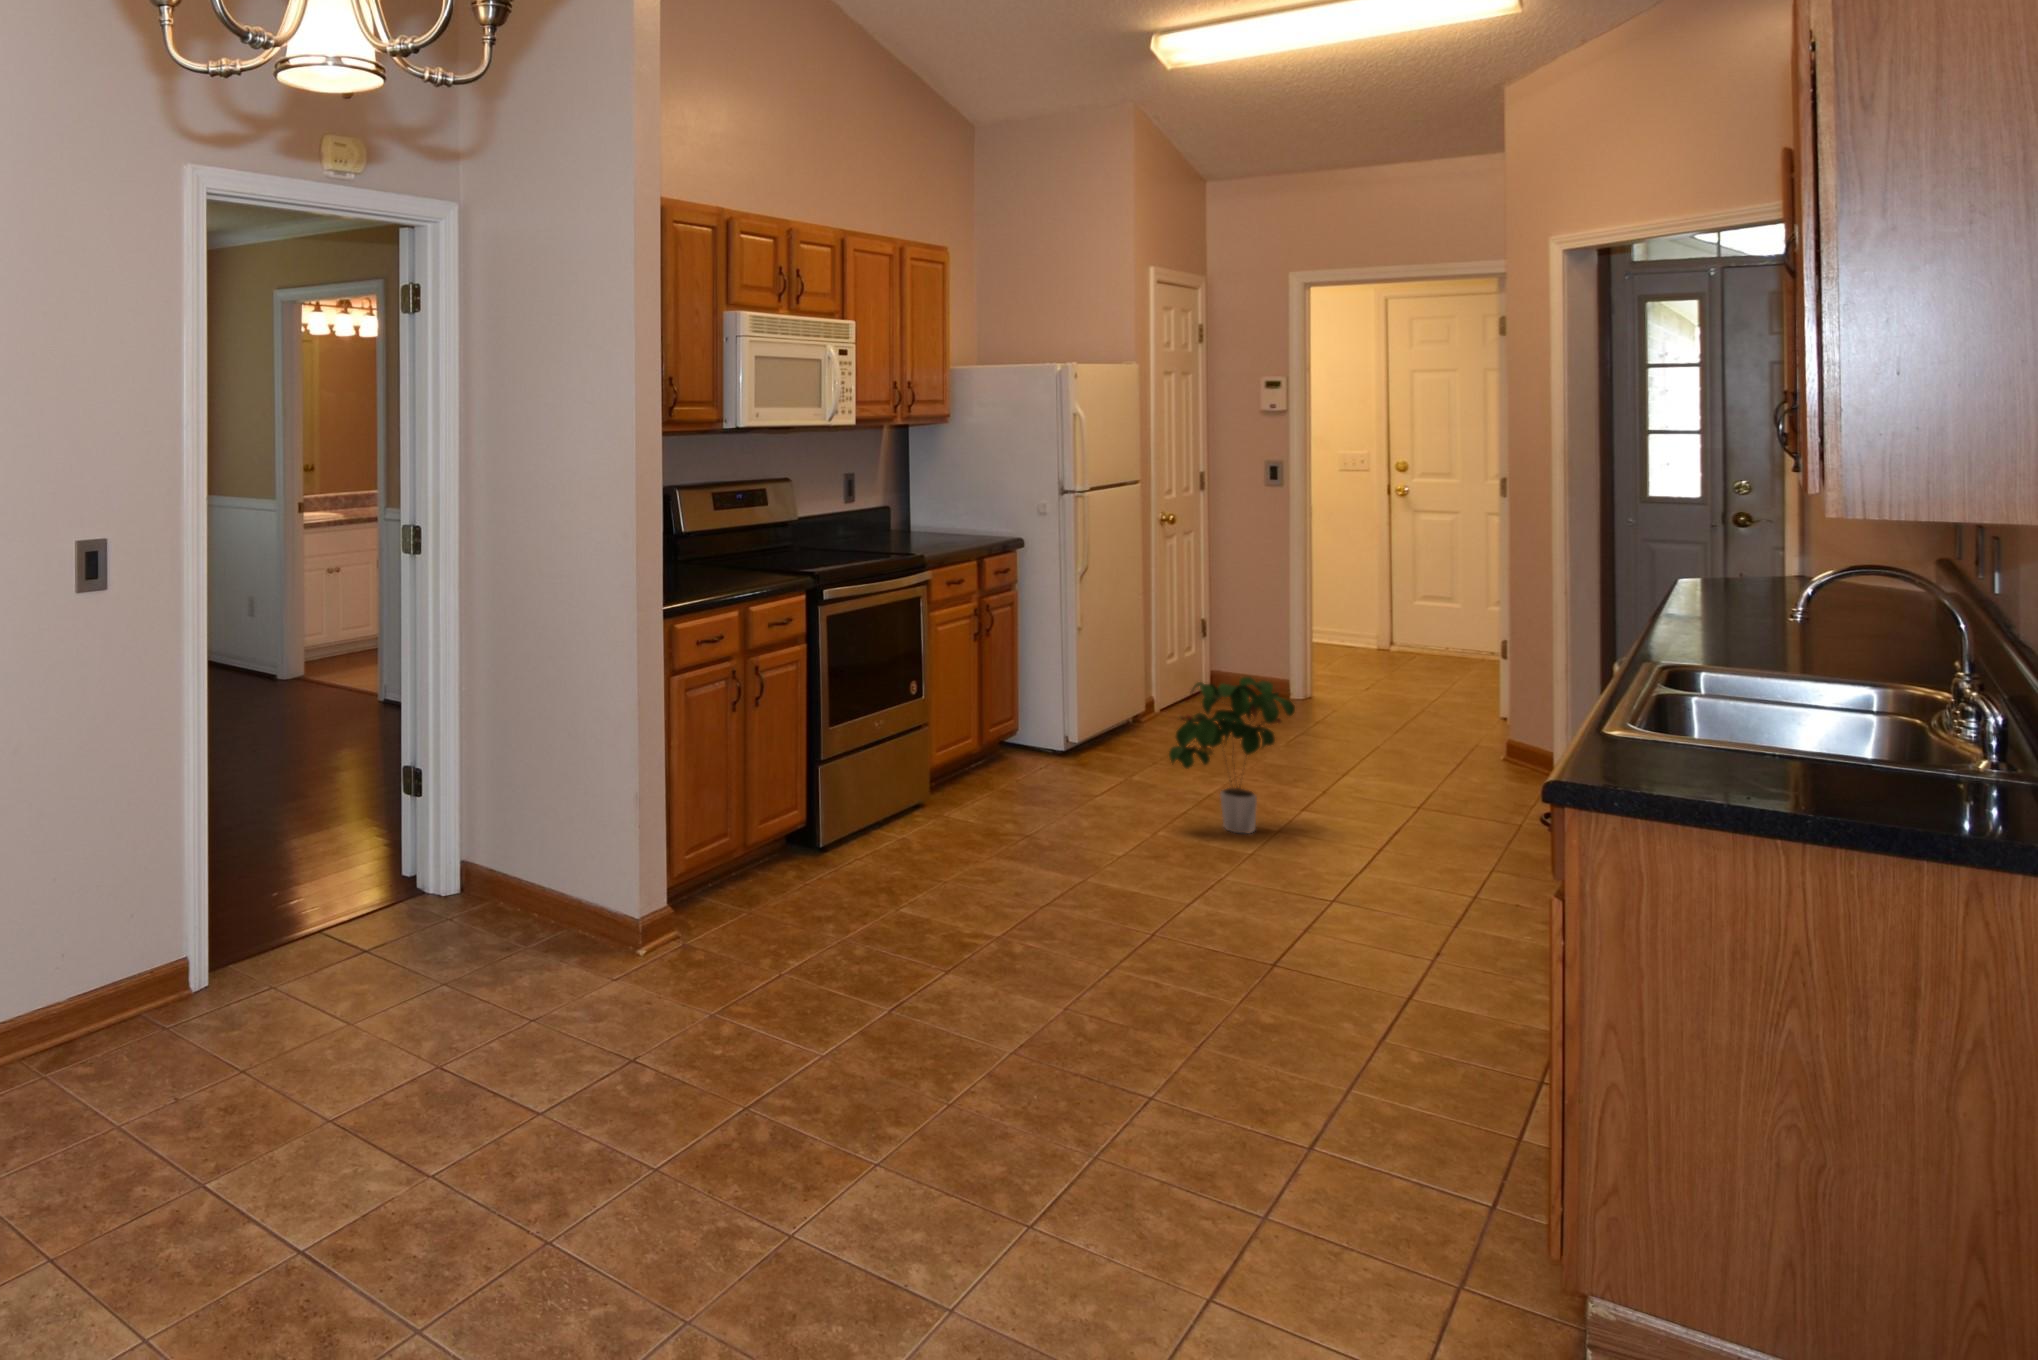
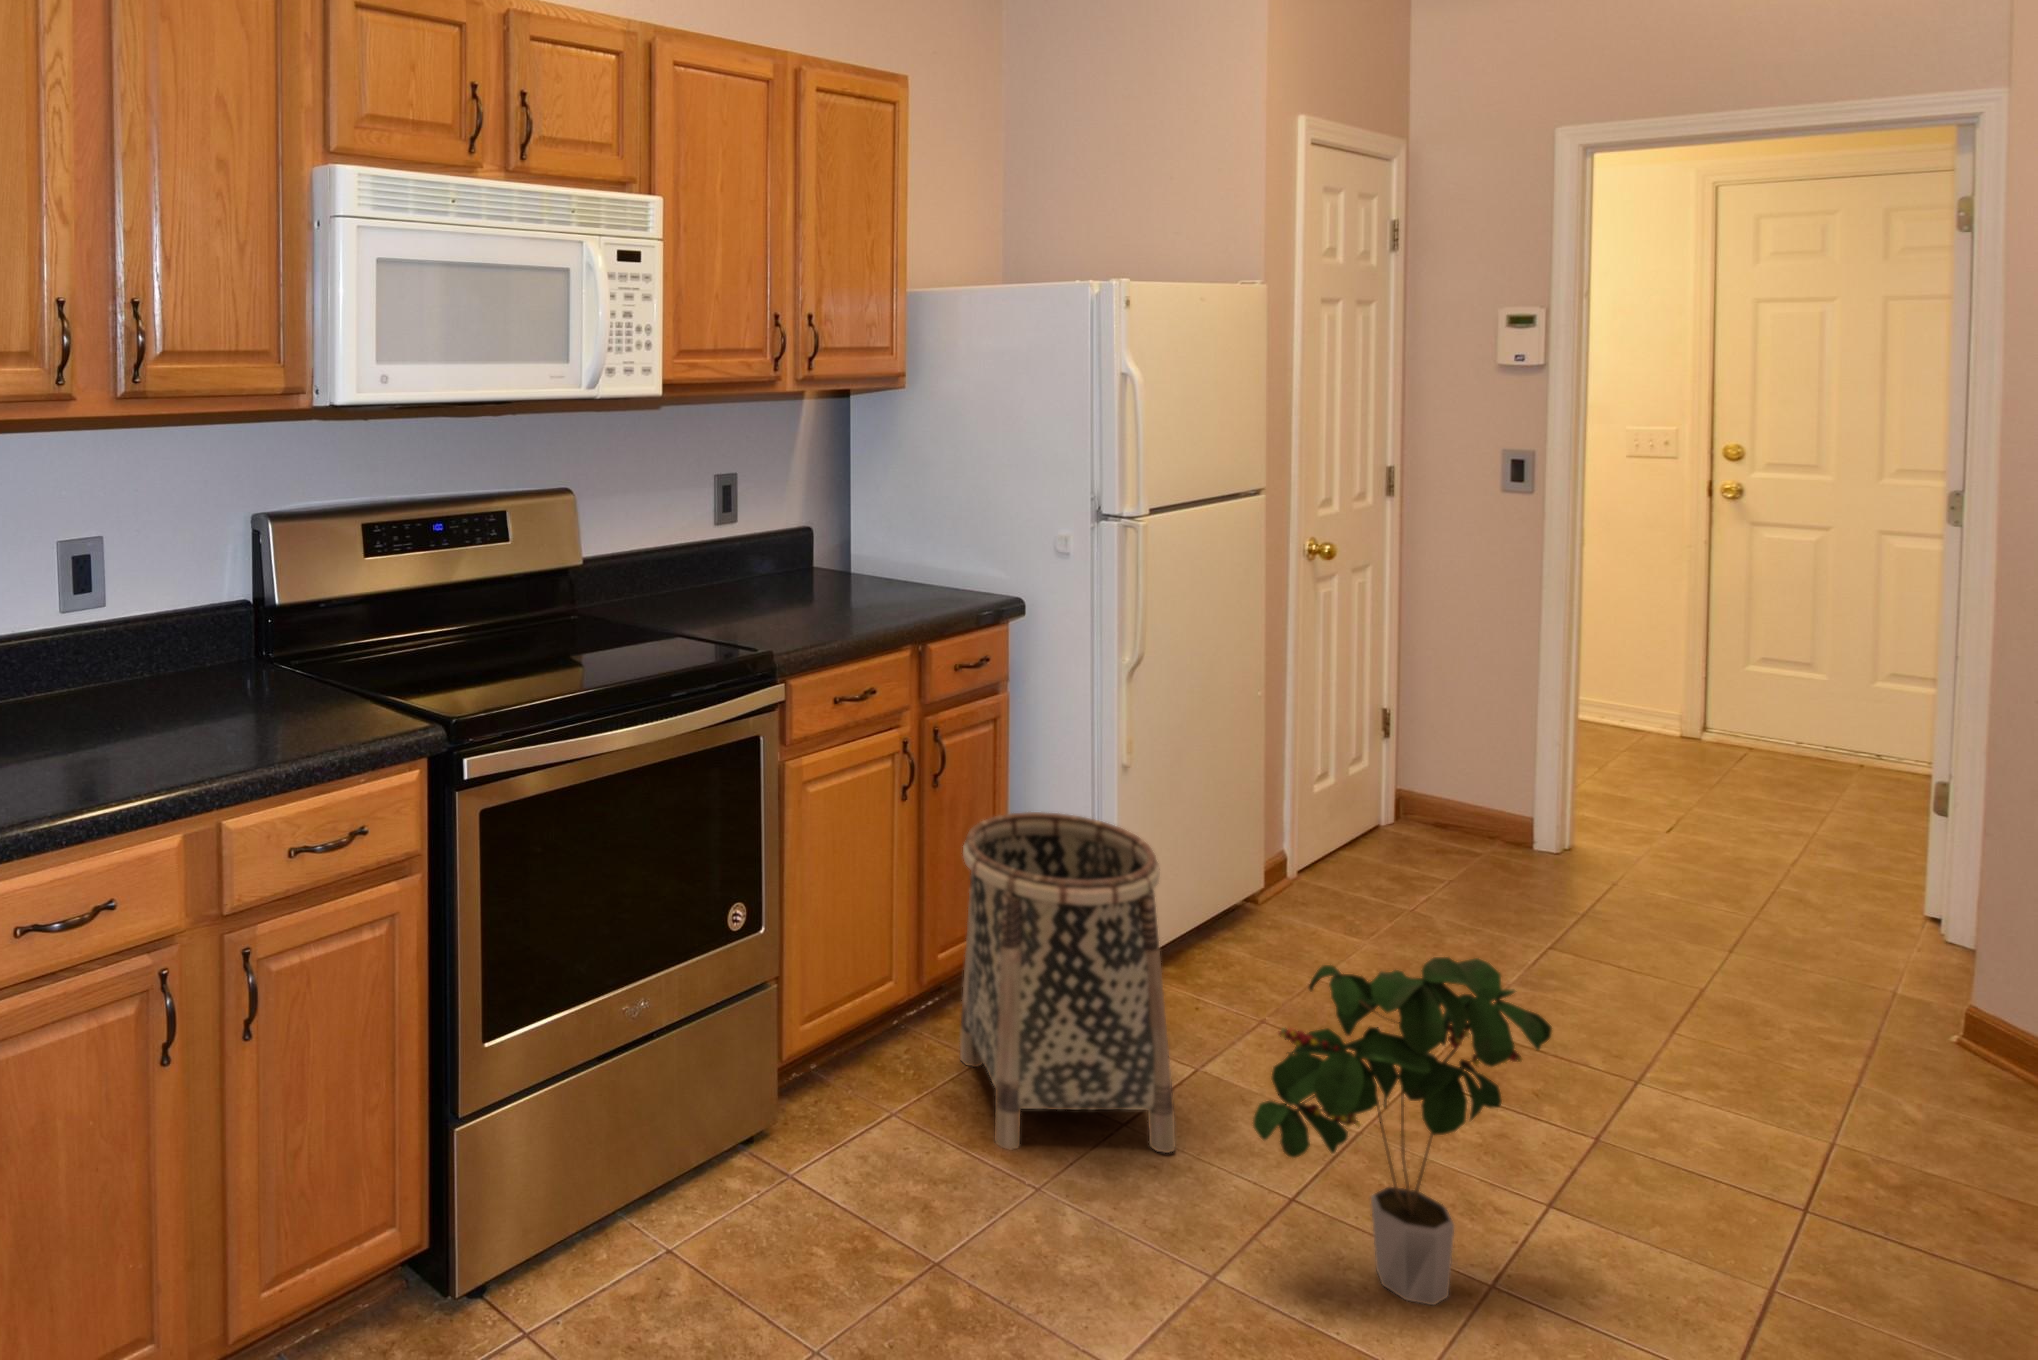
basket: none [1007,645,1125,806] -> present [960,812,1175,1153]

